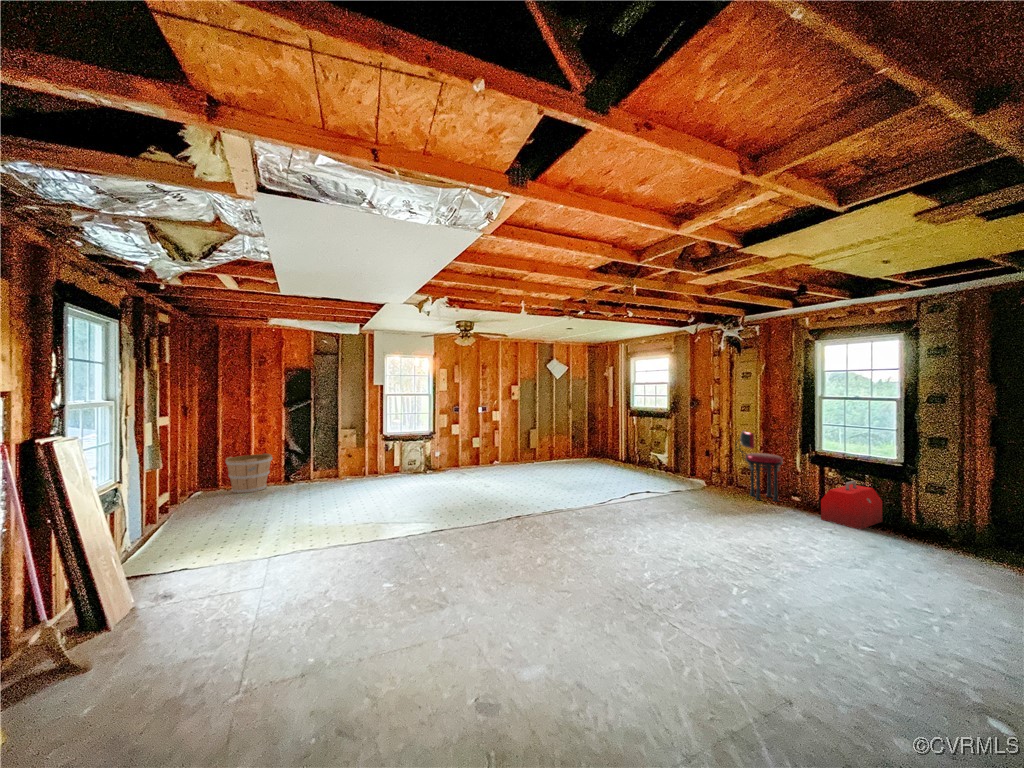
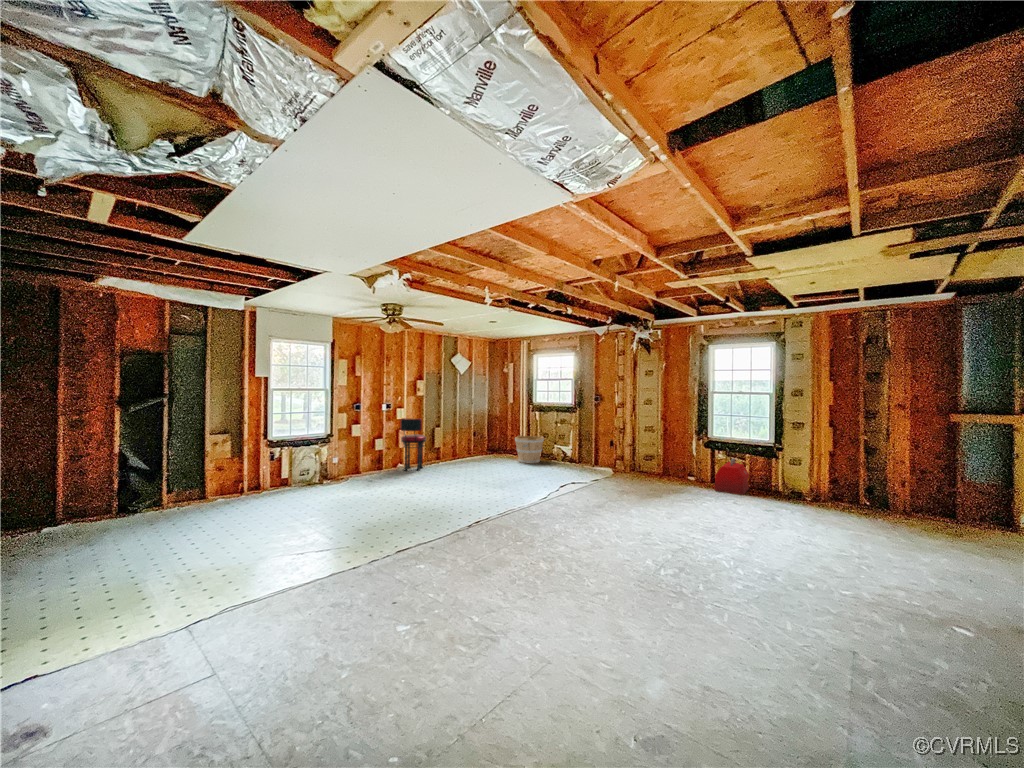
stool: present [736,431,783,502] -> present [400,418,426,471]
wooden bucket: present [226,453,273,493] -> present [515,436,544,463]

